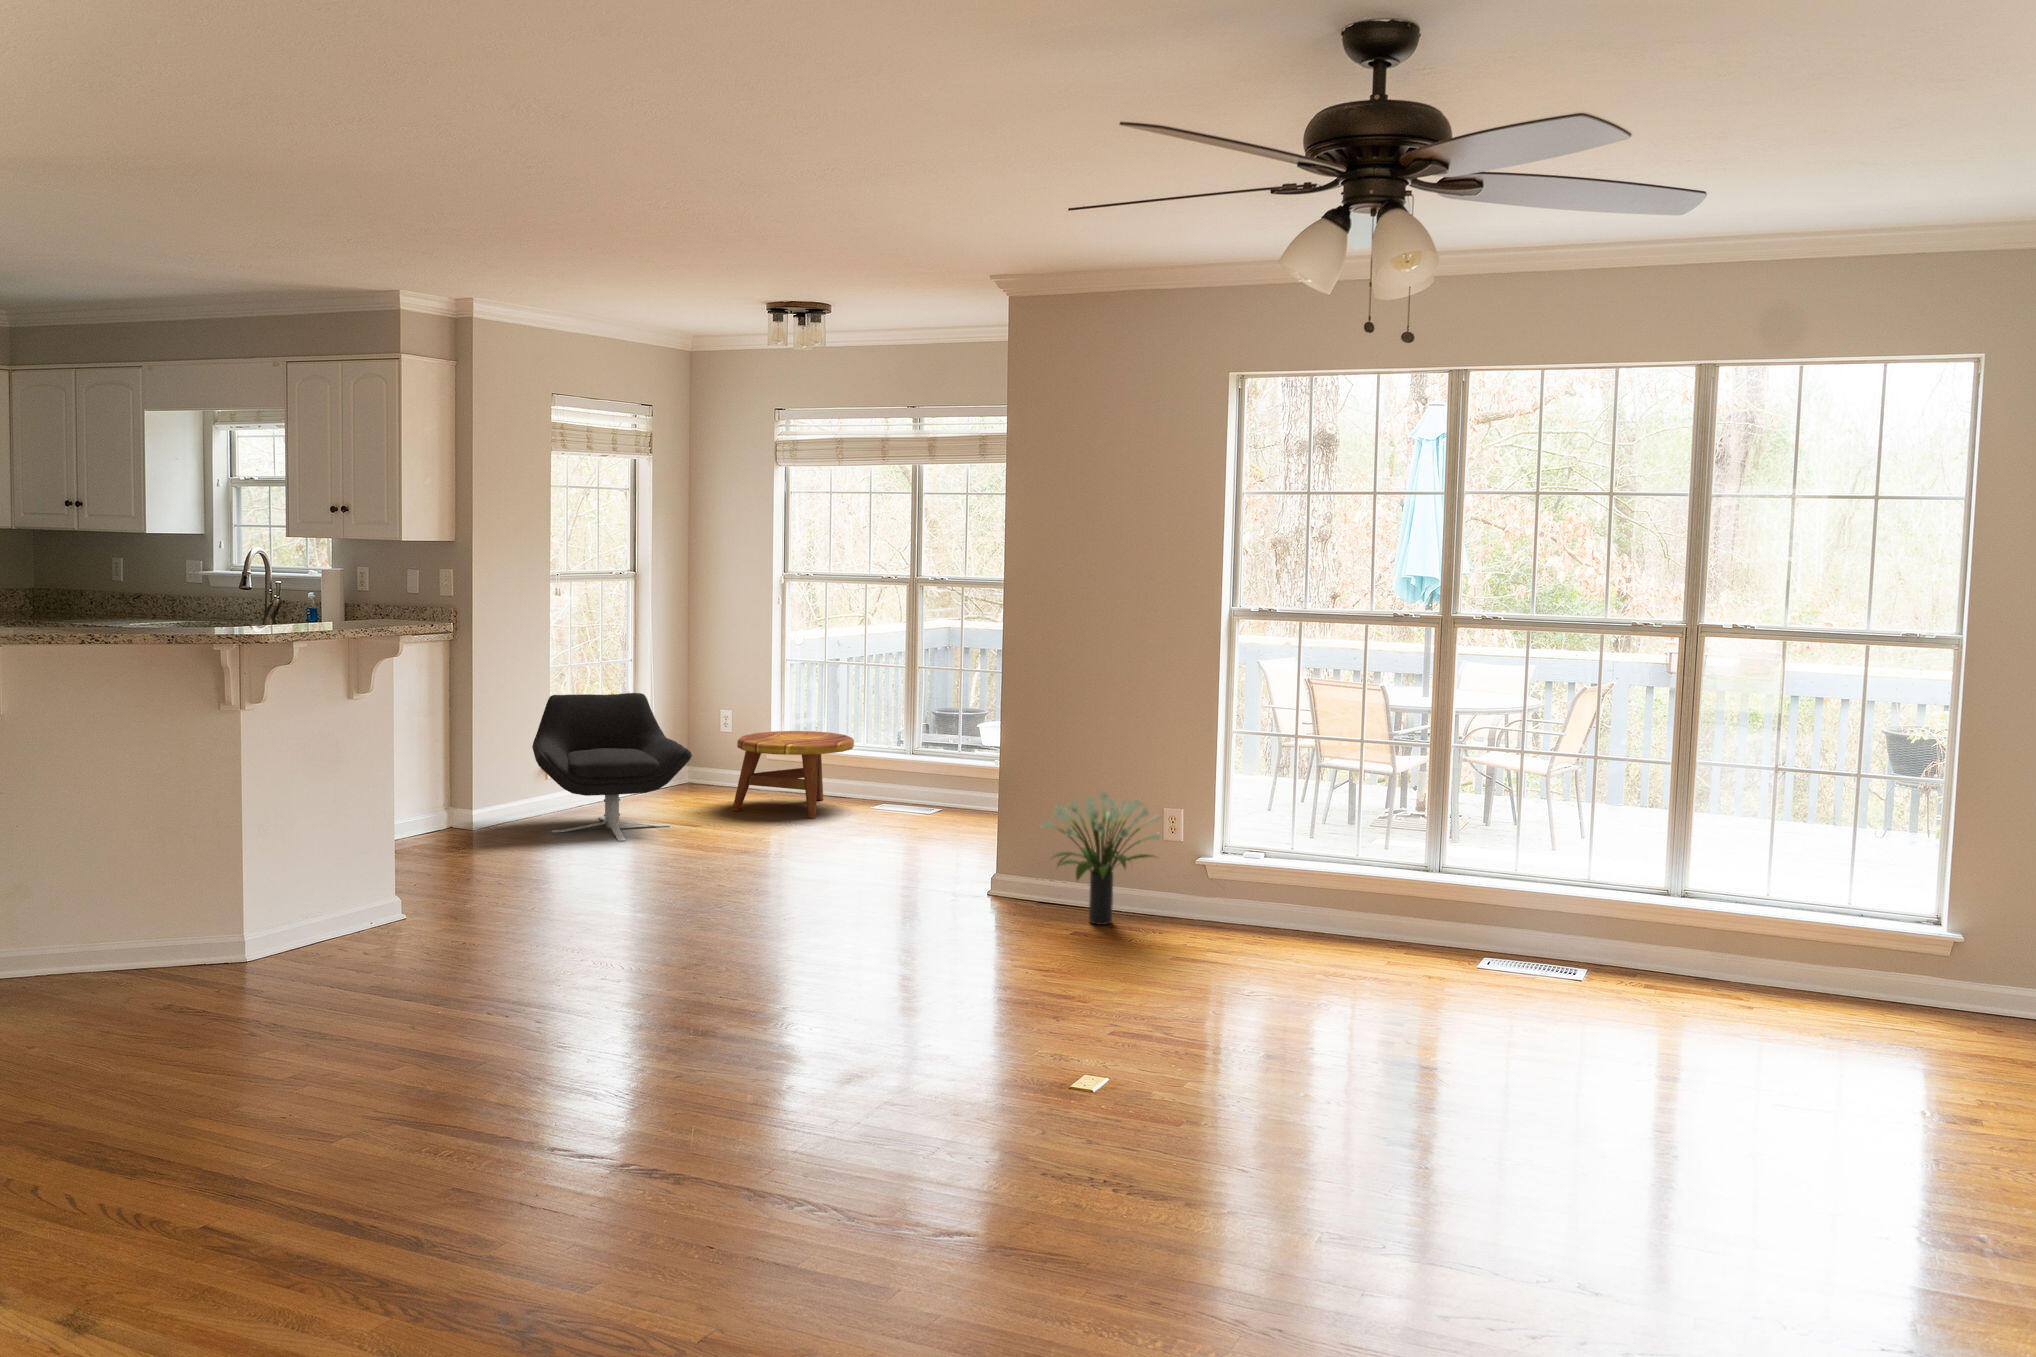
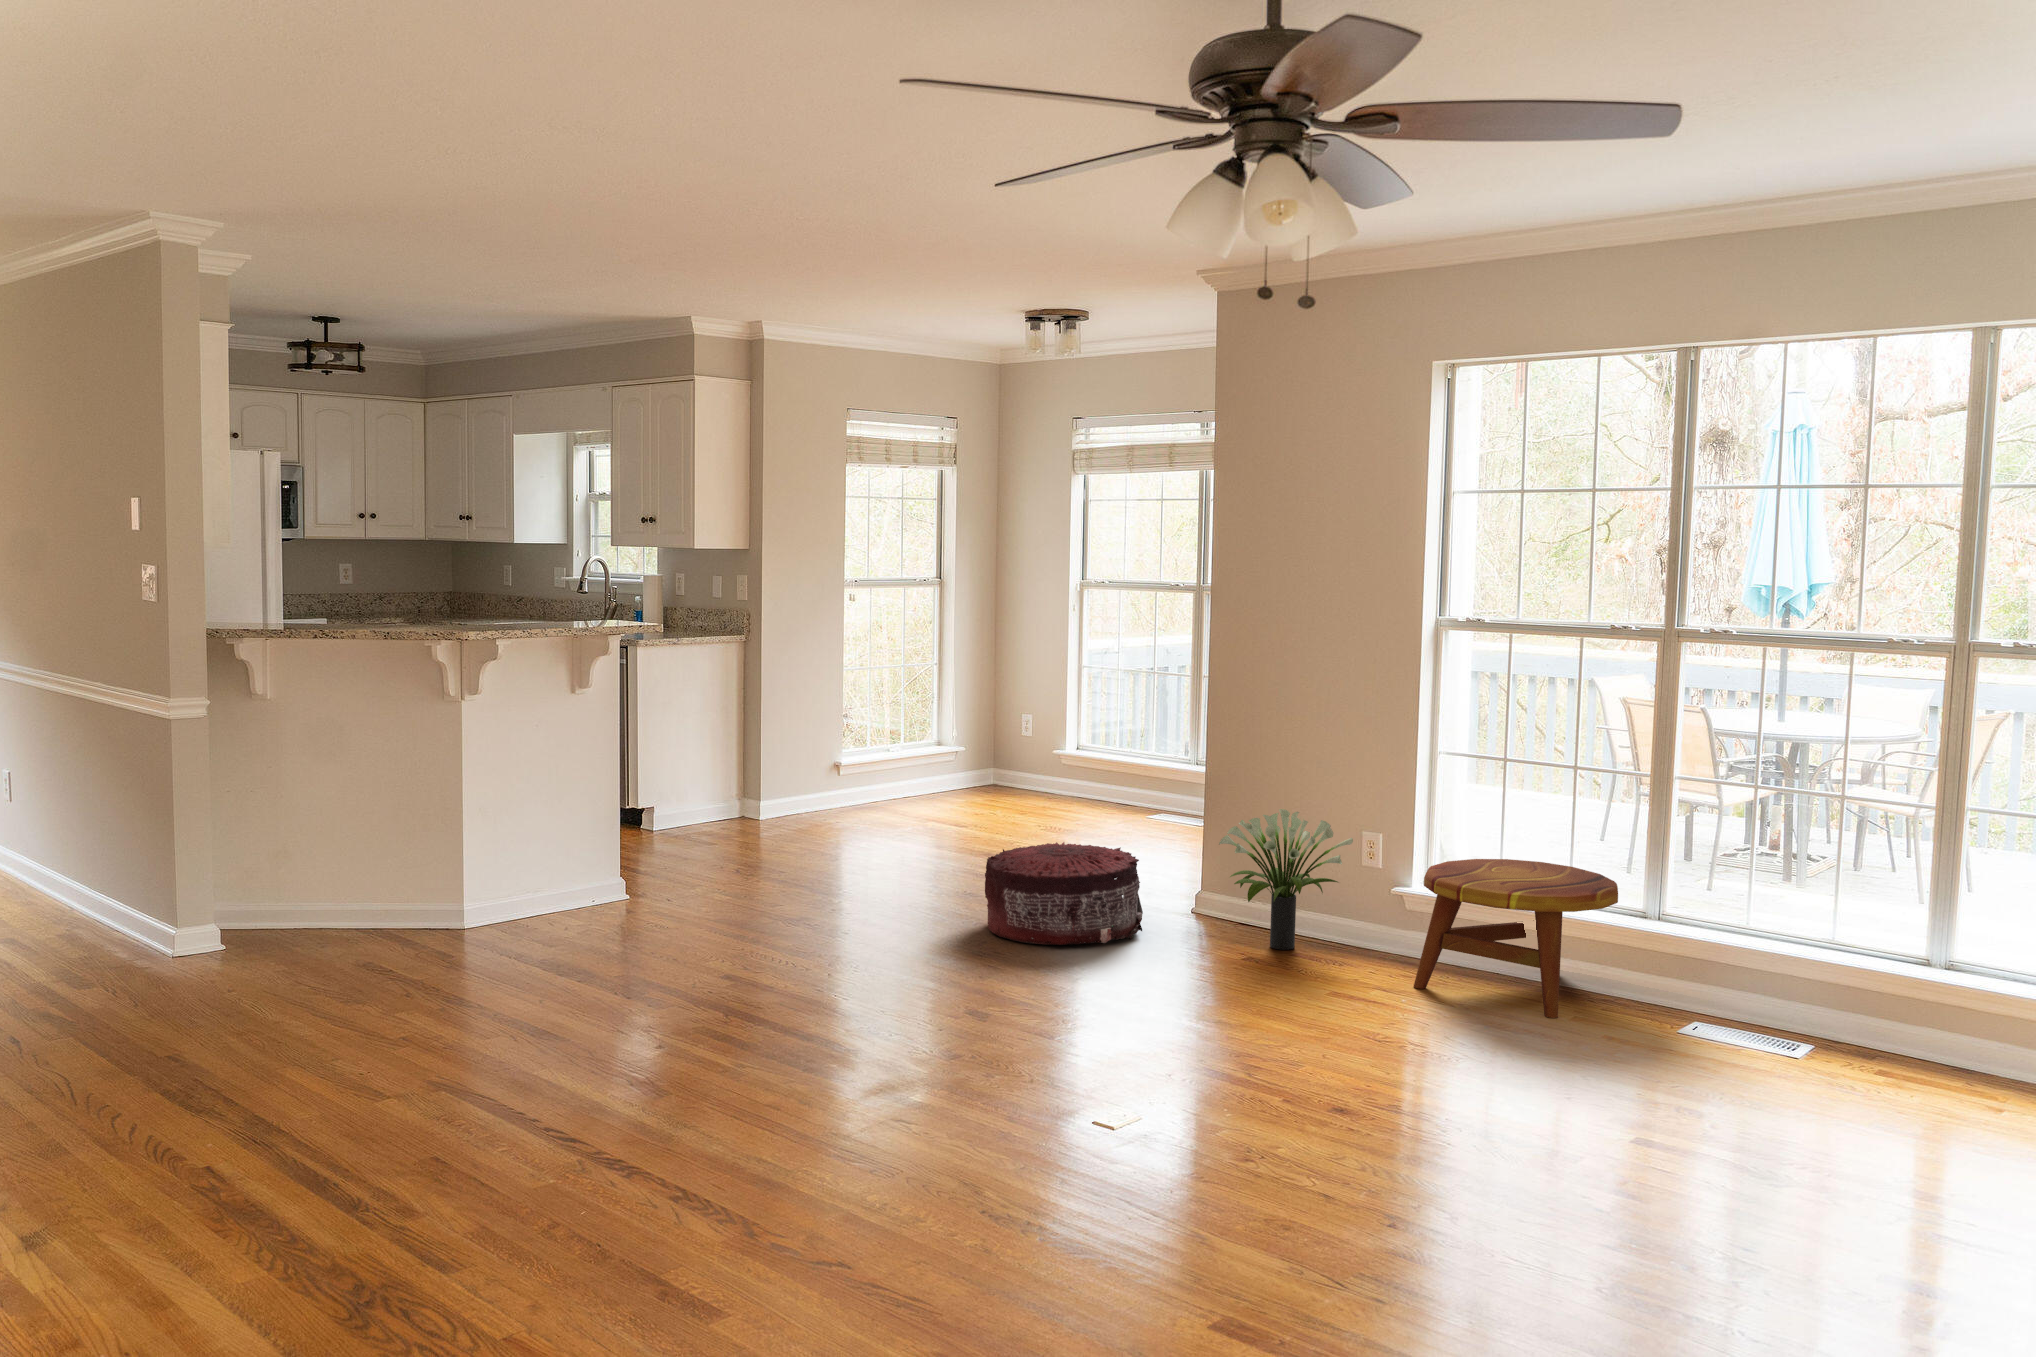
lounge chair: present [532,693,692,841] -> none [810,695,958,837]
side table: present [732,731,854,818] -> present [1414,859,1618,1018]
pouf: none [805,834,968,938] -> present [985,842,1143,945]

